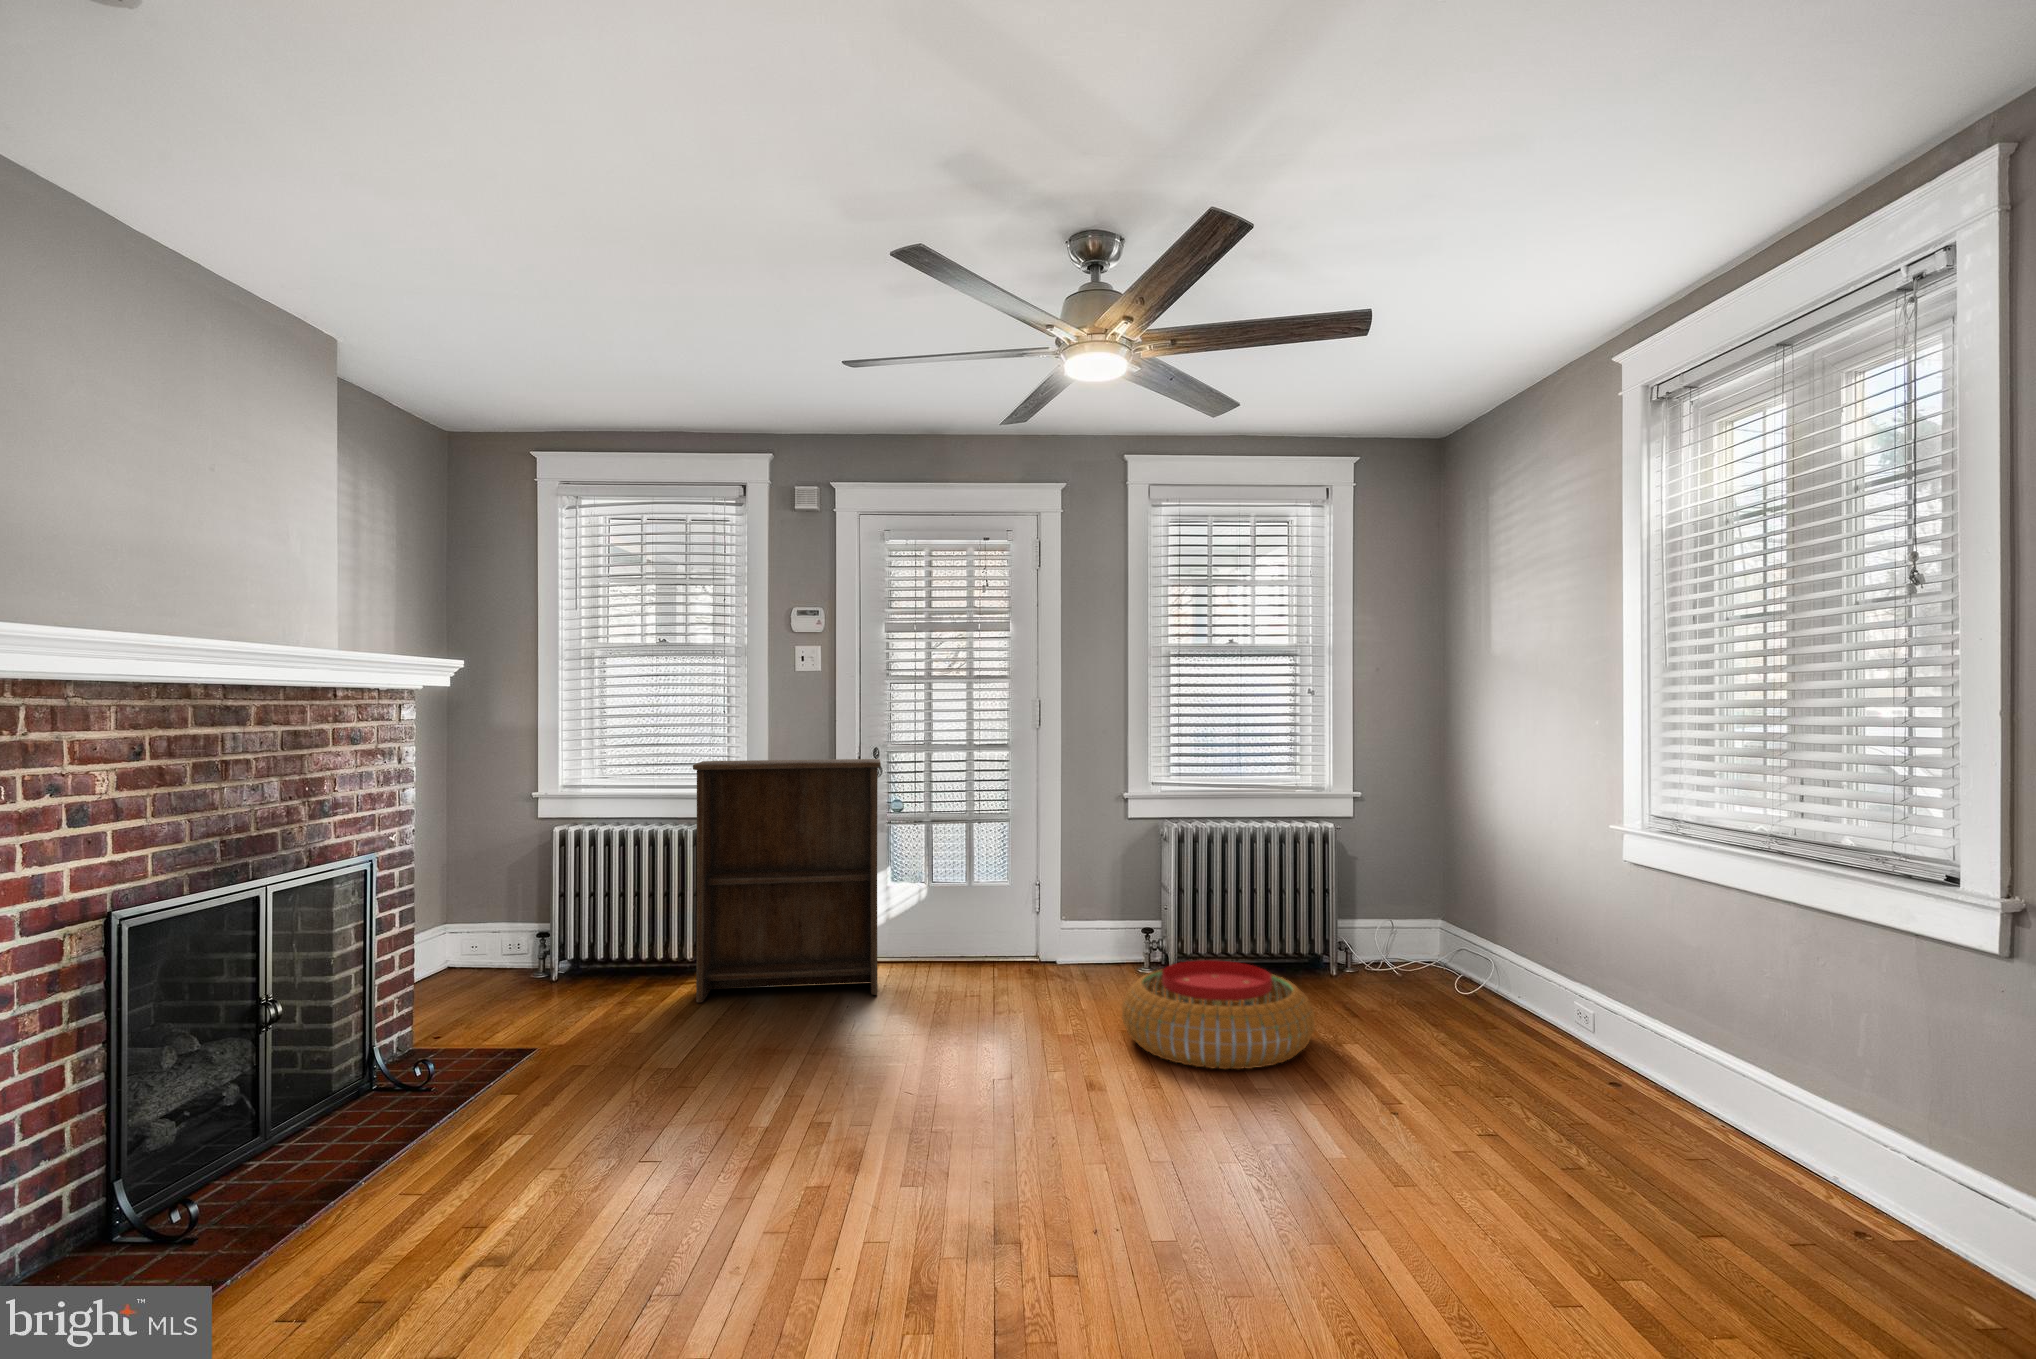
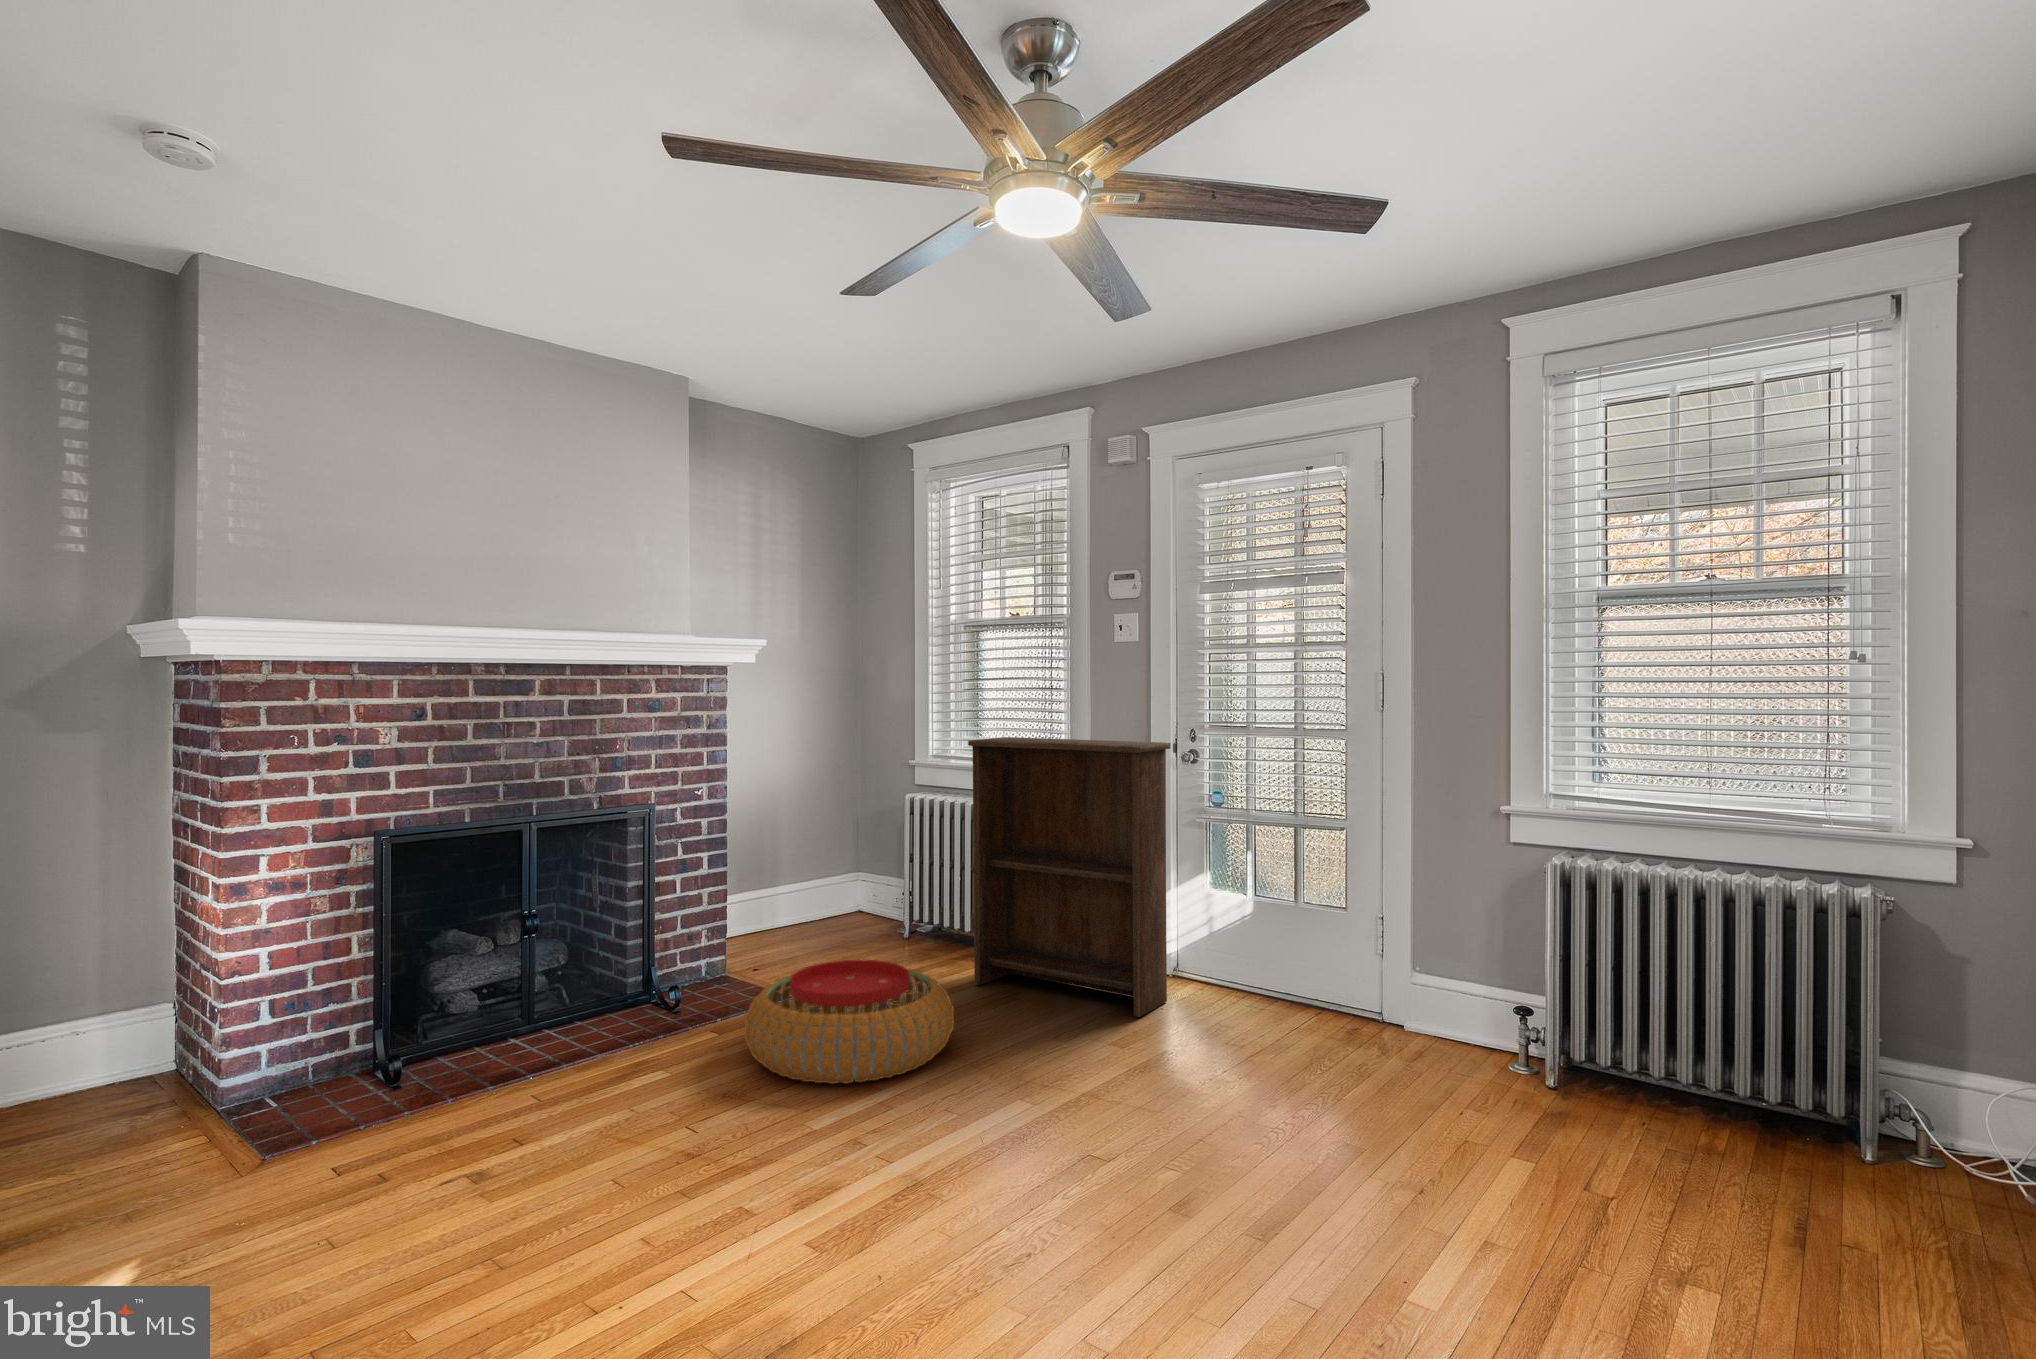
pouf: present [1122,960,1315,1069] -> present [744,960,954,1084]

